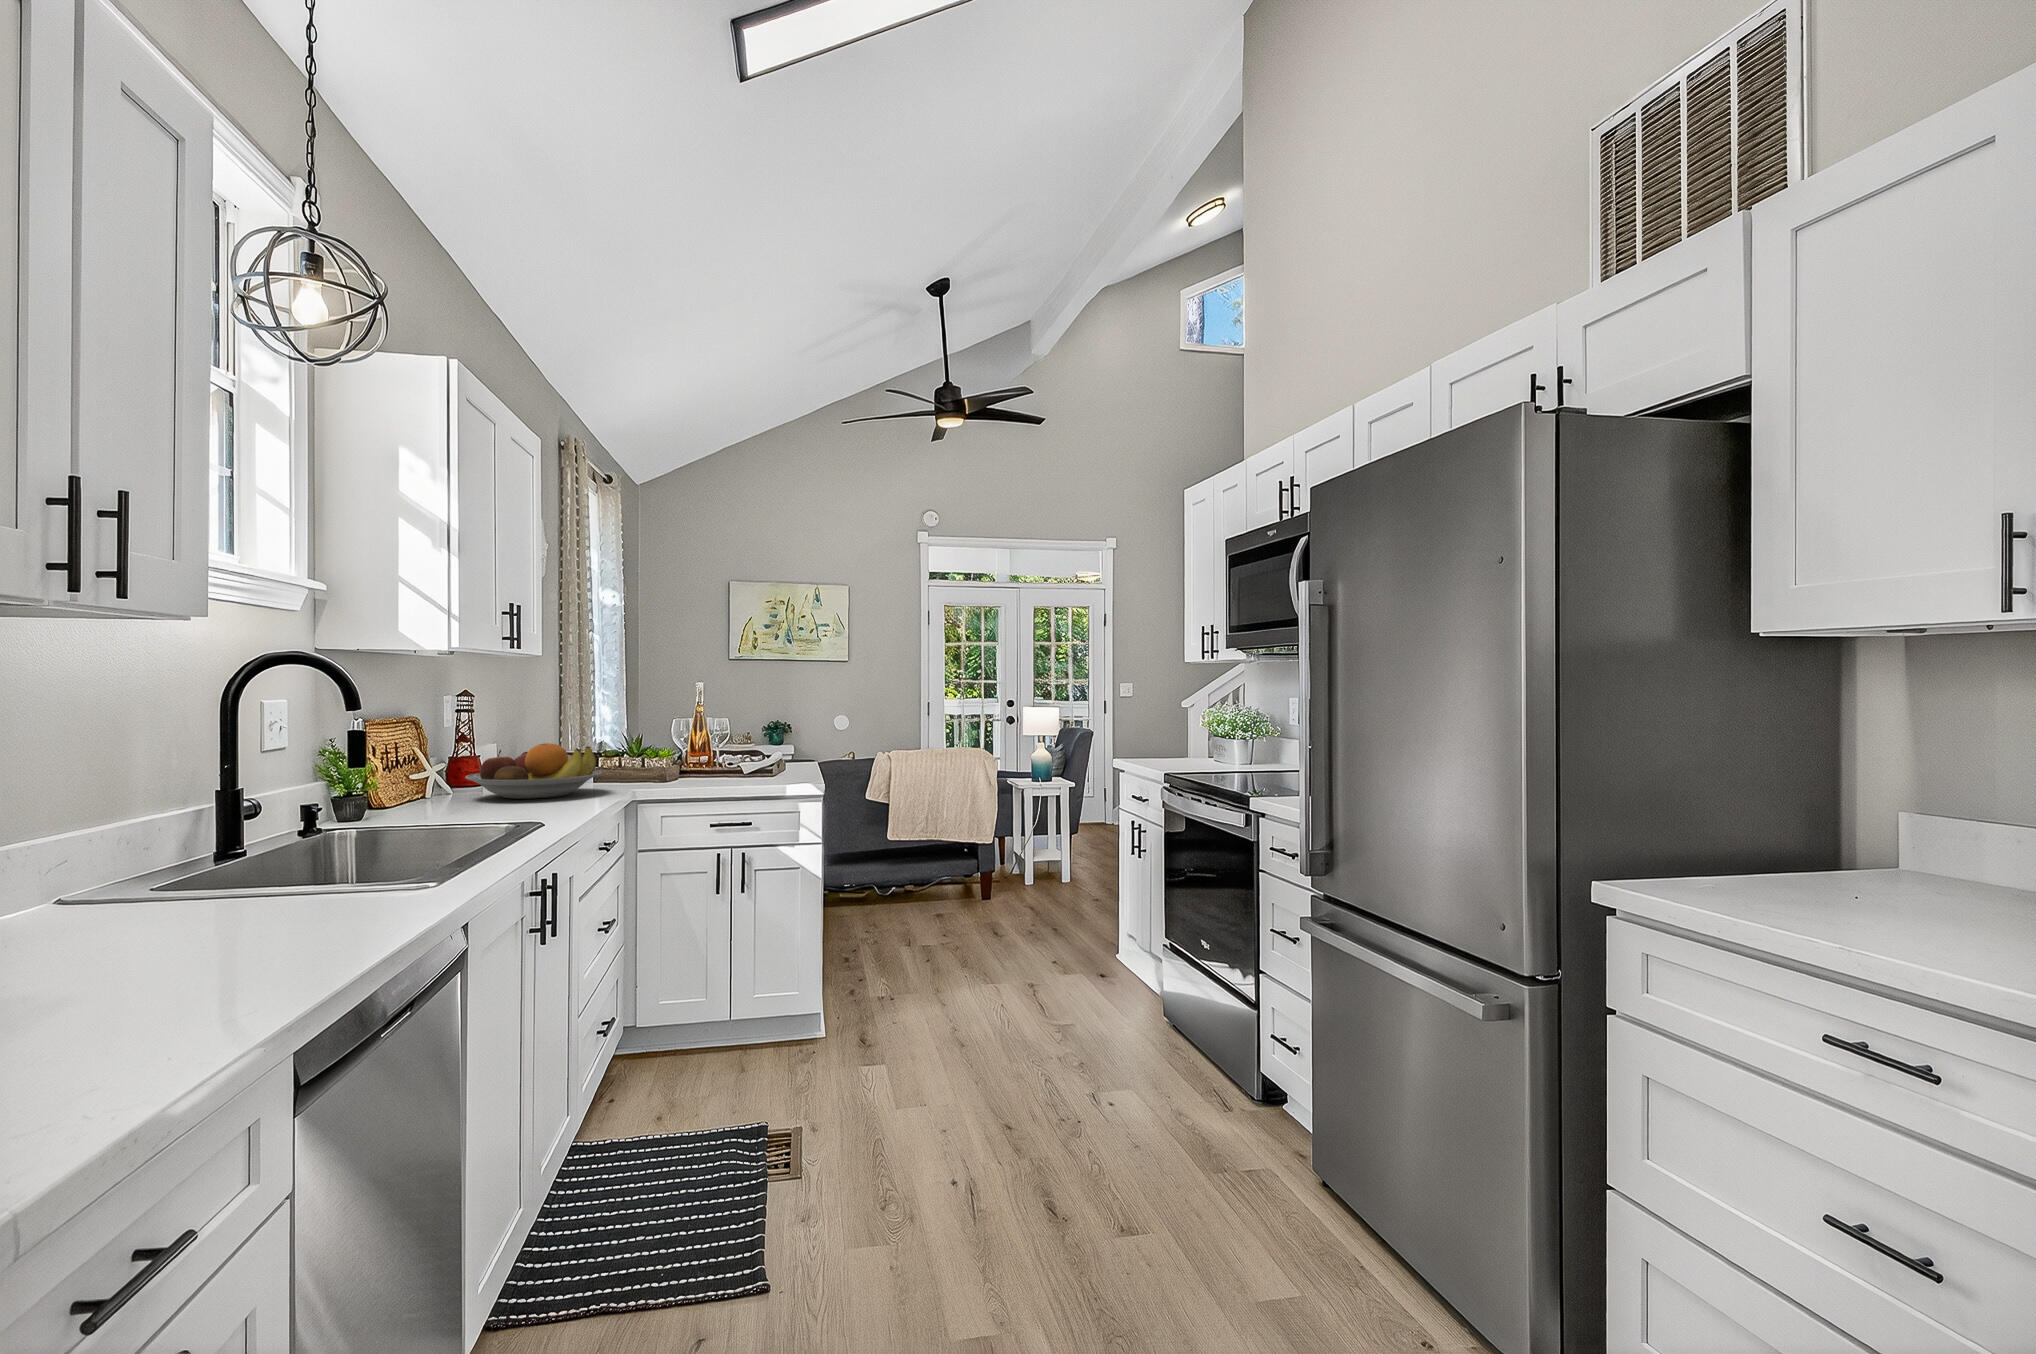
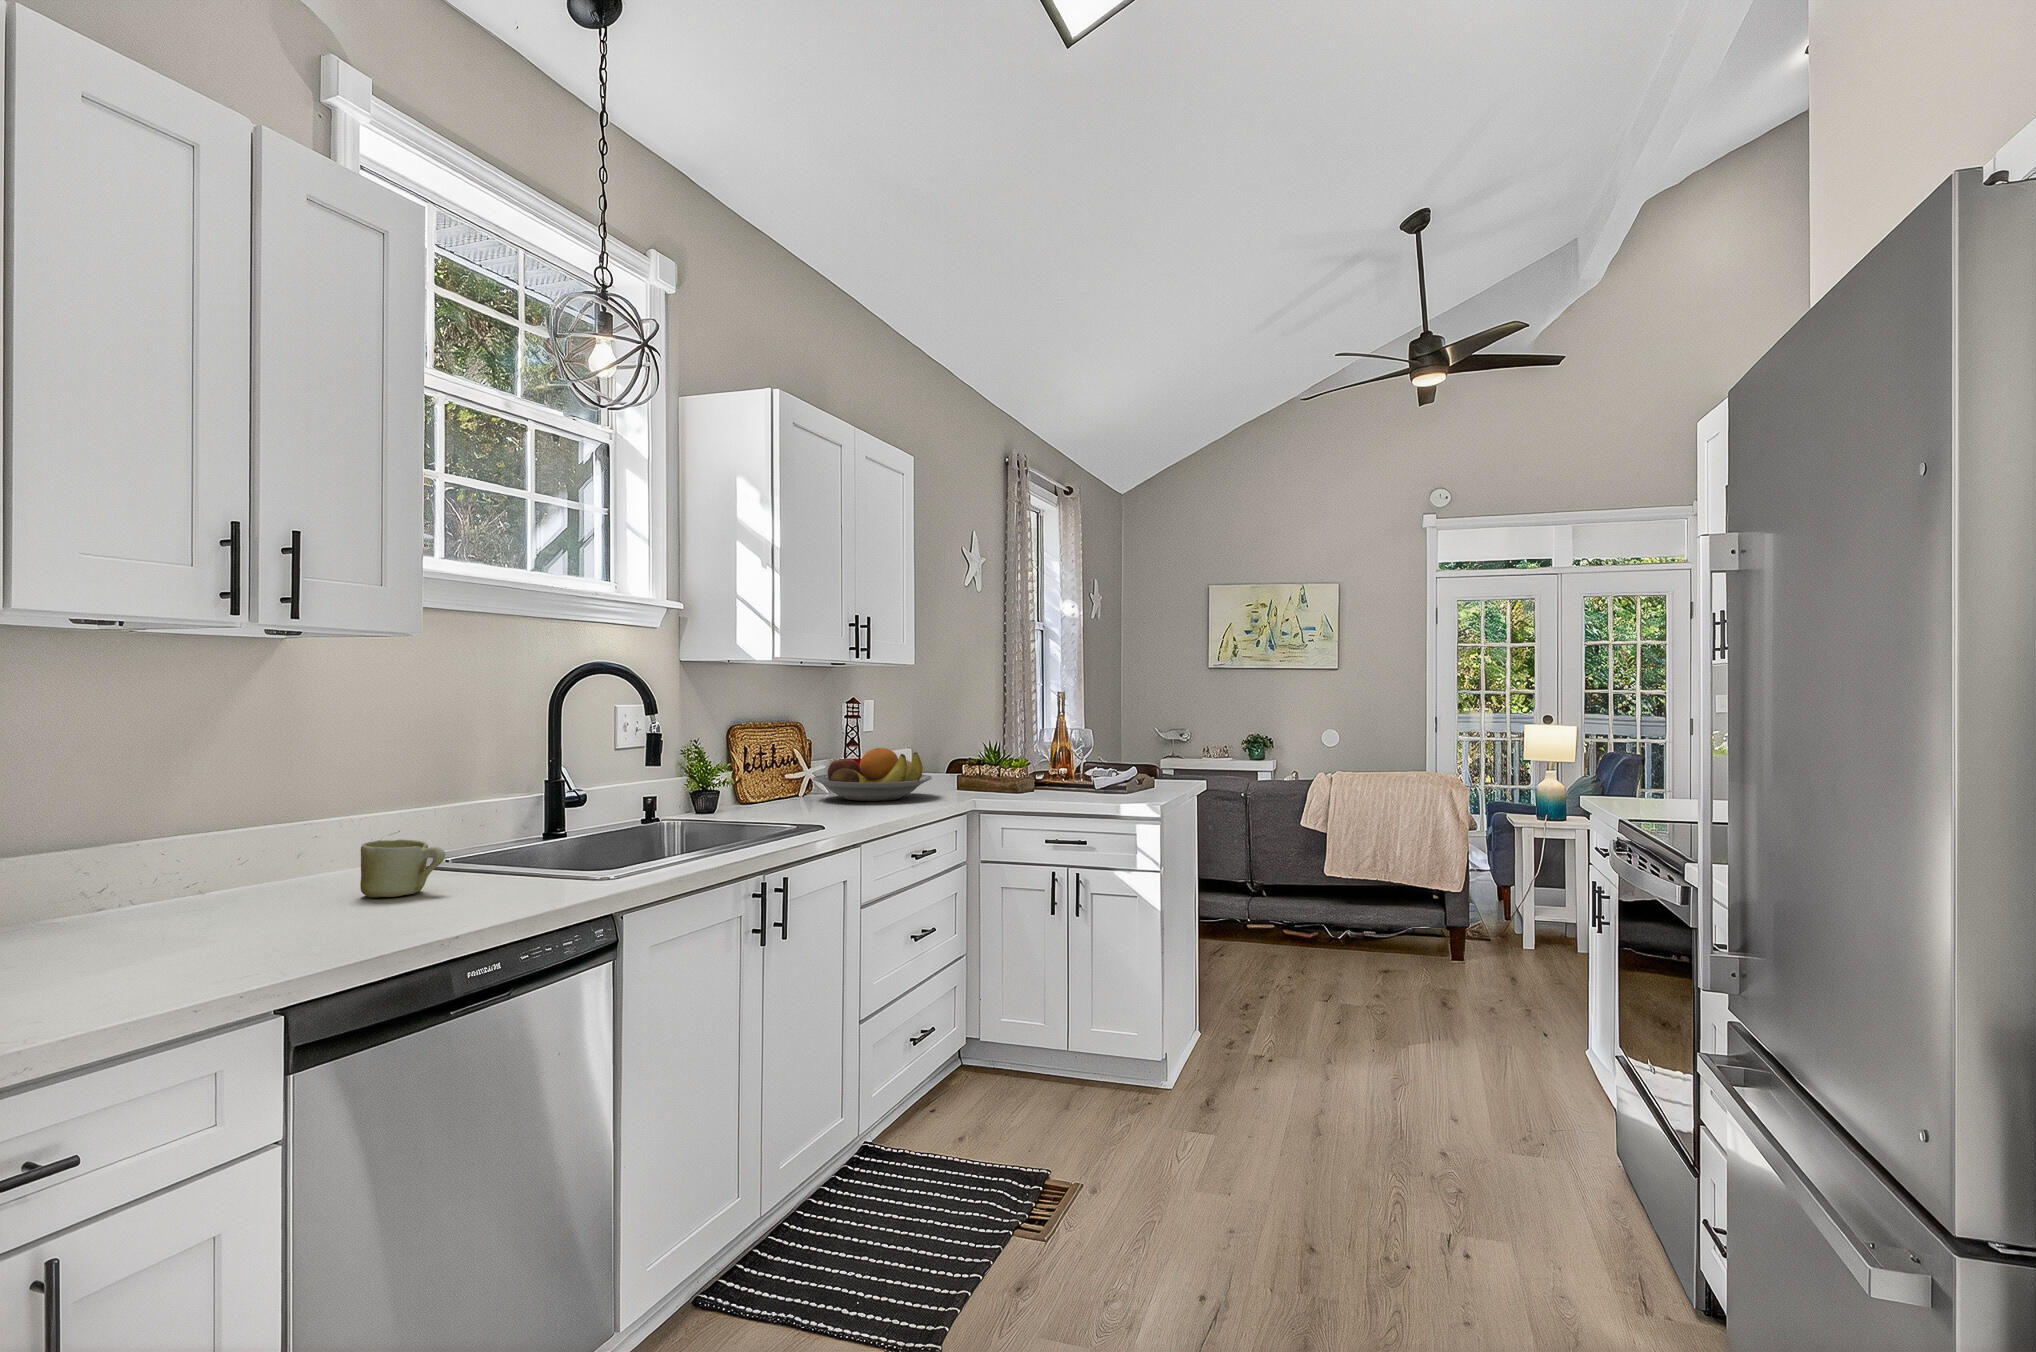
mug: none [155,865,271,935] -> present [360,839,445,898]

